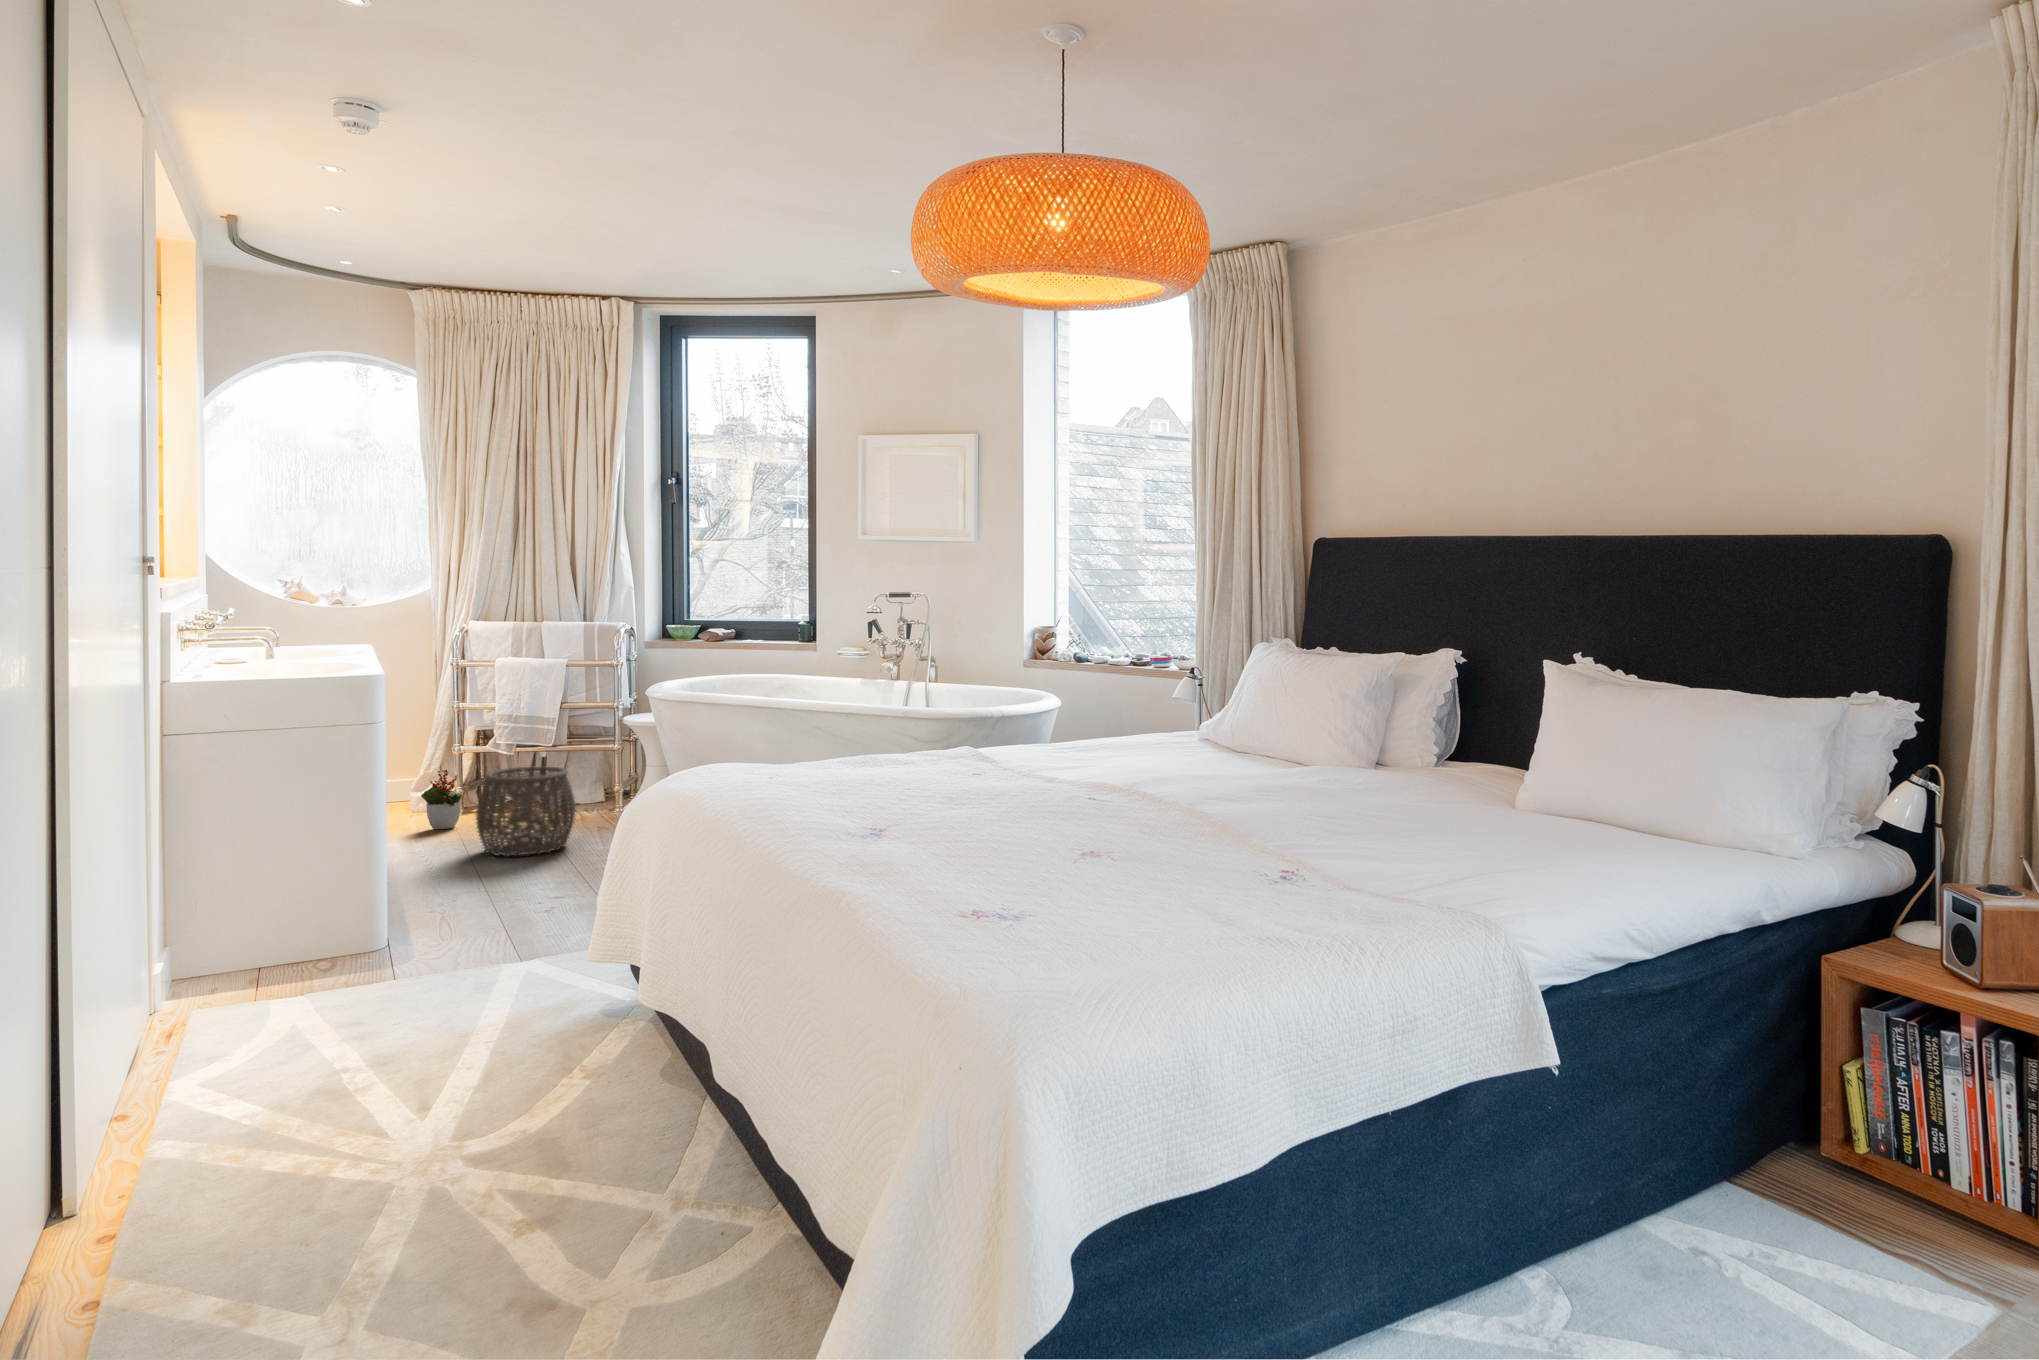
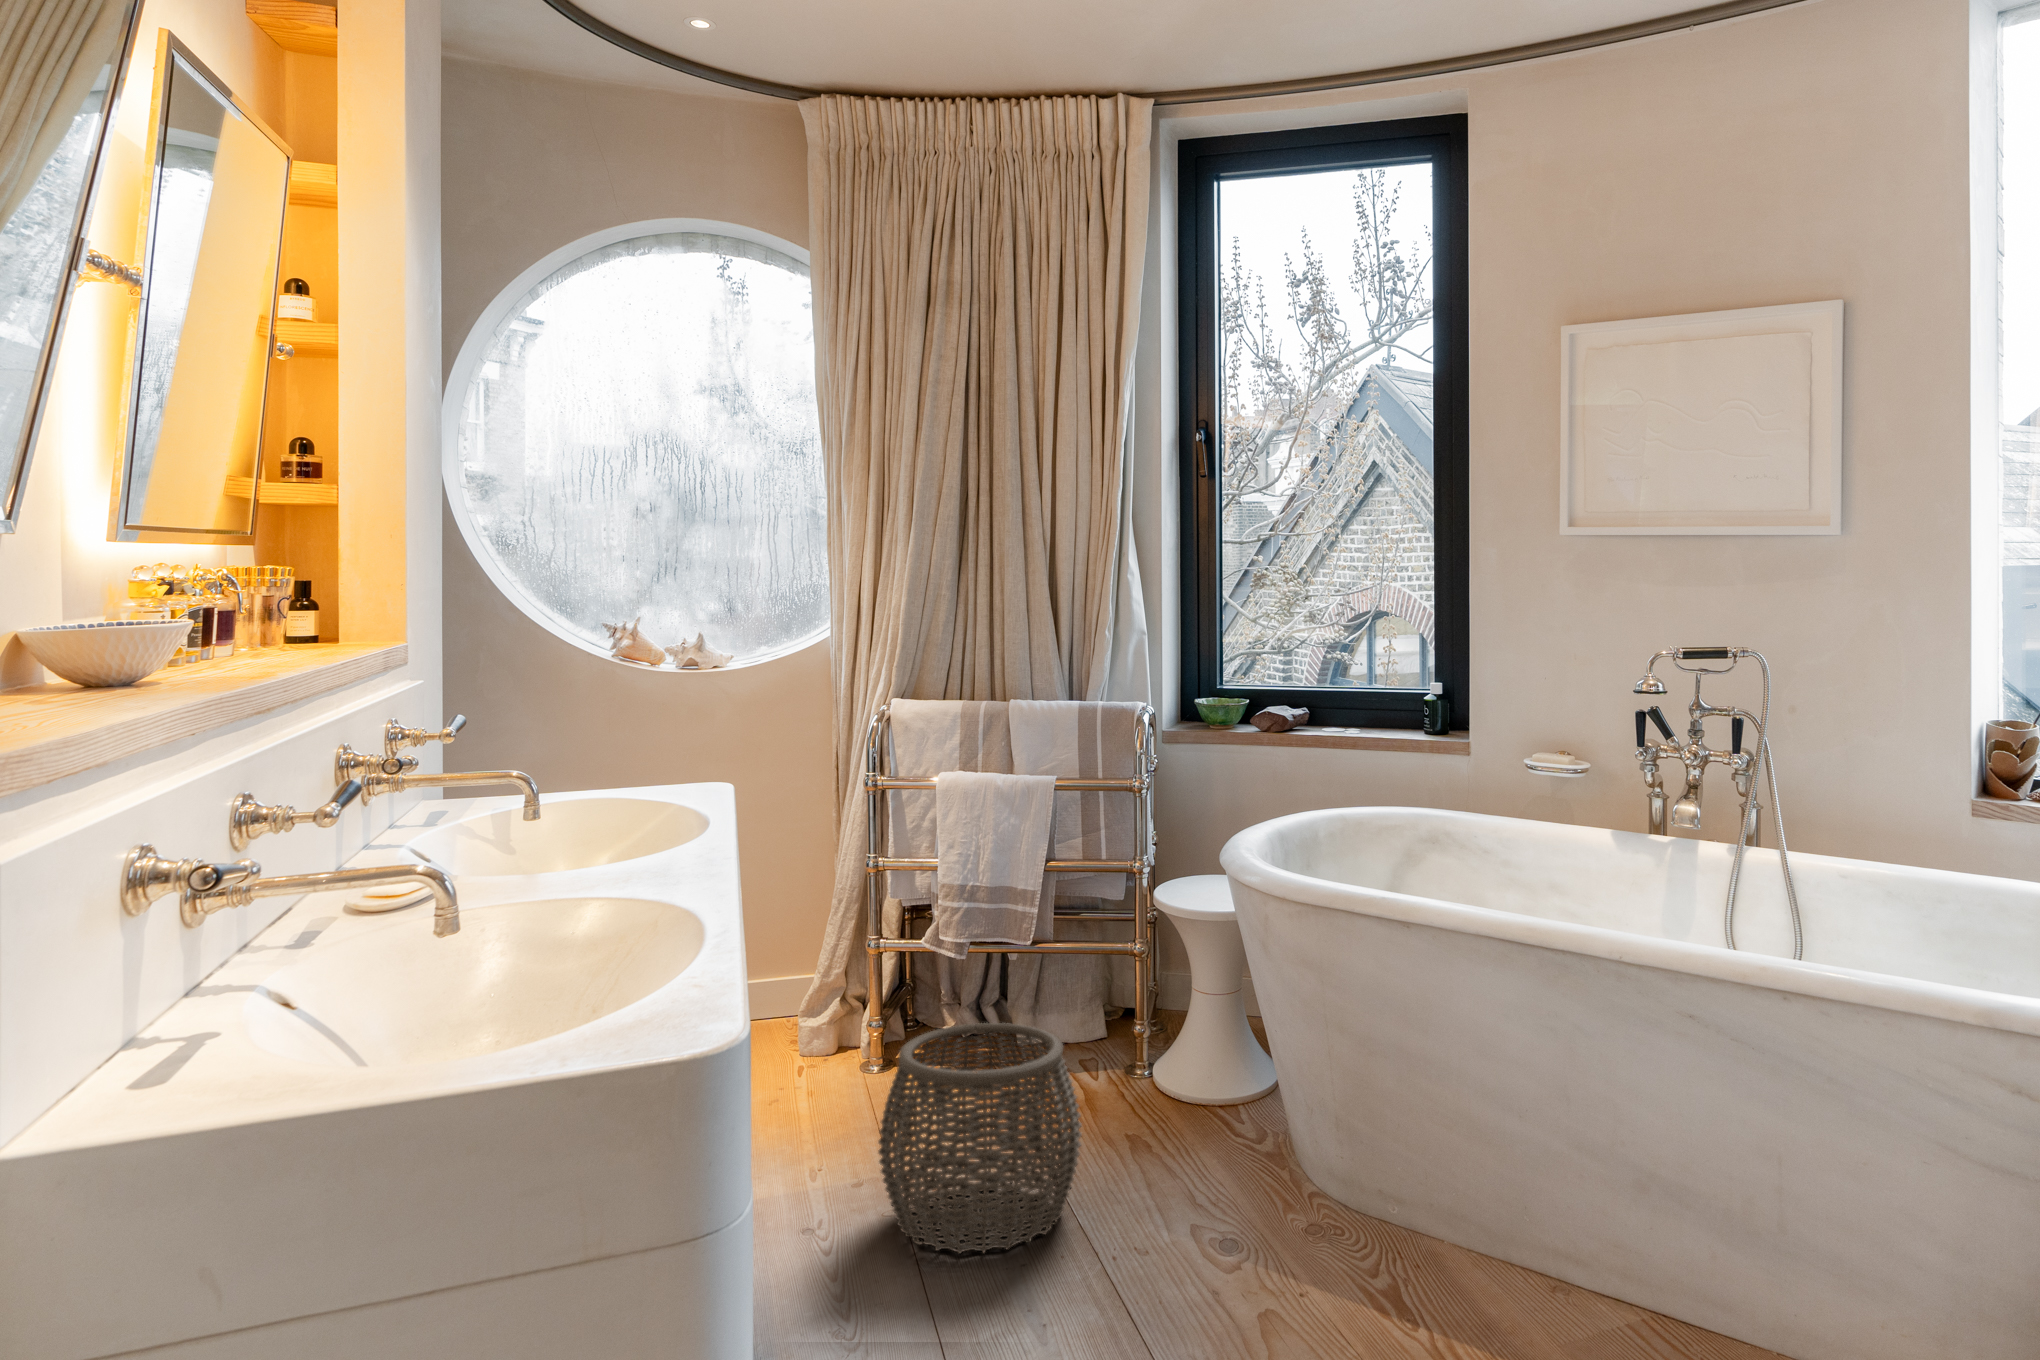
decorative plant: present [421,770,462,829] -> none [799,994,871,1114]

